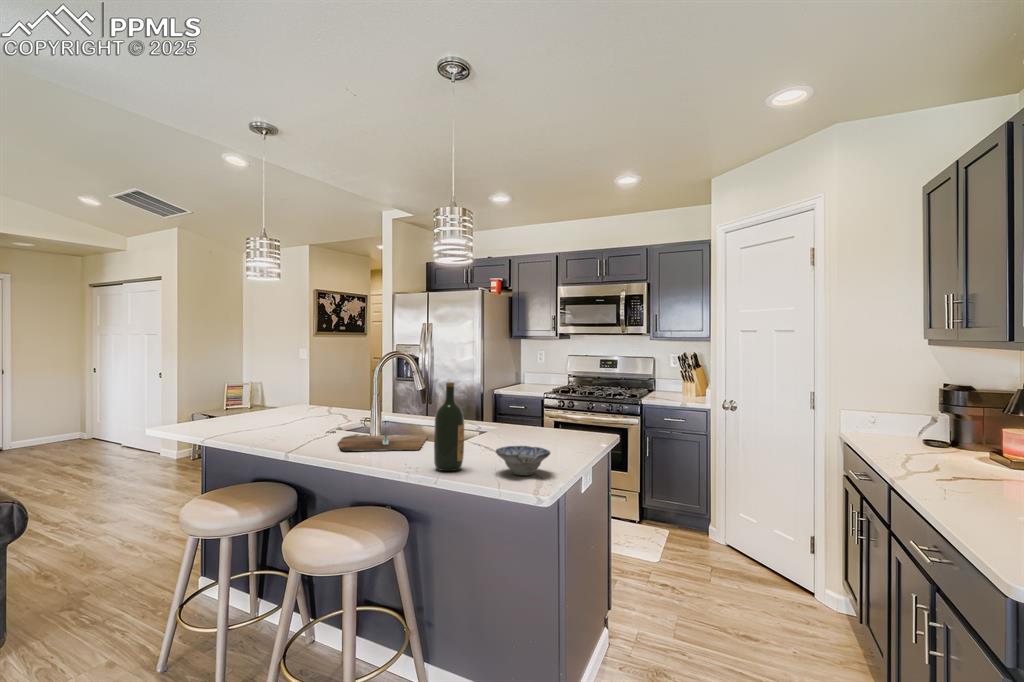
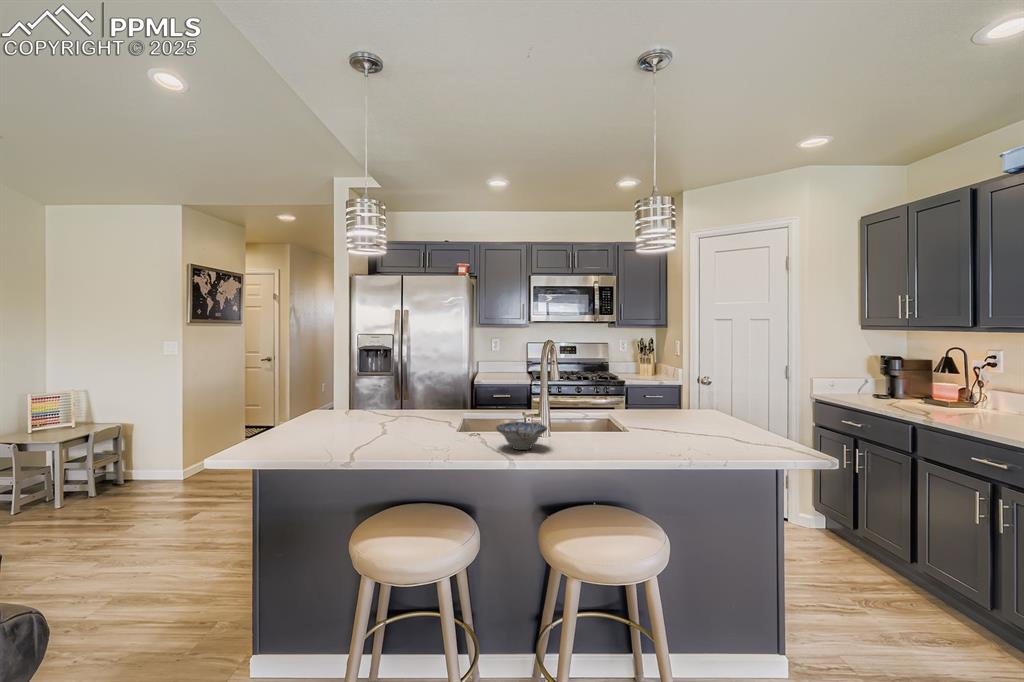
wine bottle: present [434,382,464,471] -> none [437,364,465,448]
cutting board: present [338,434,428,451] -> none [345,414,429,432]

